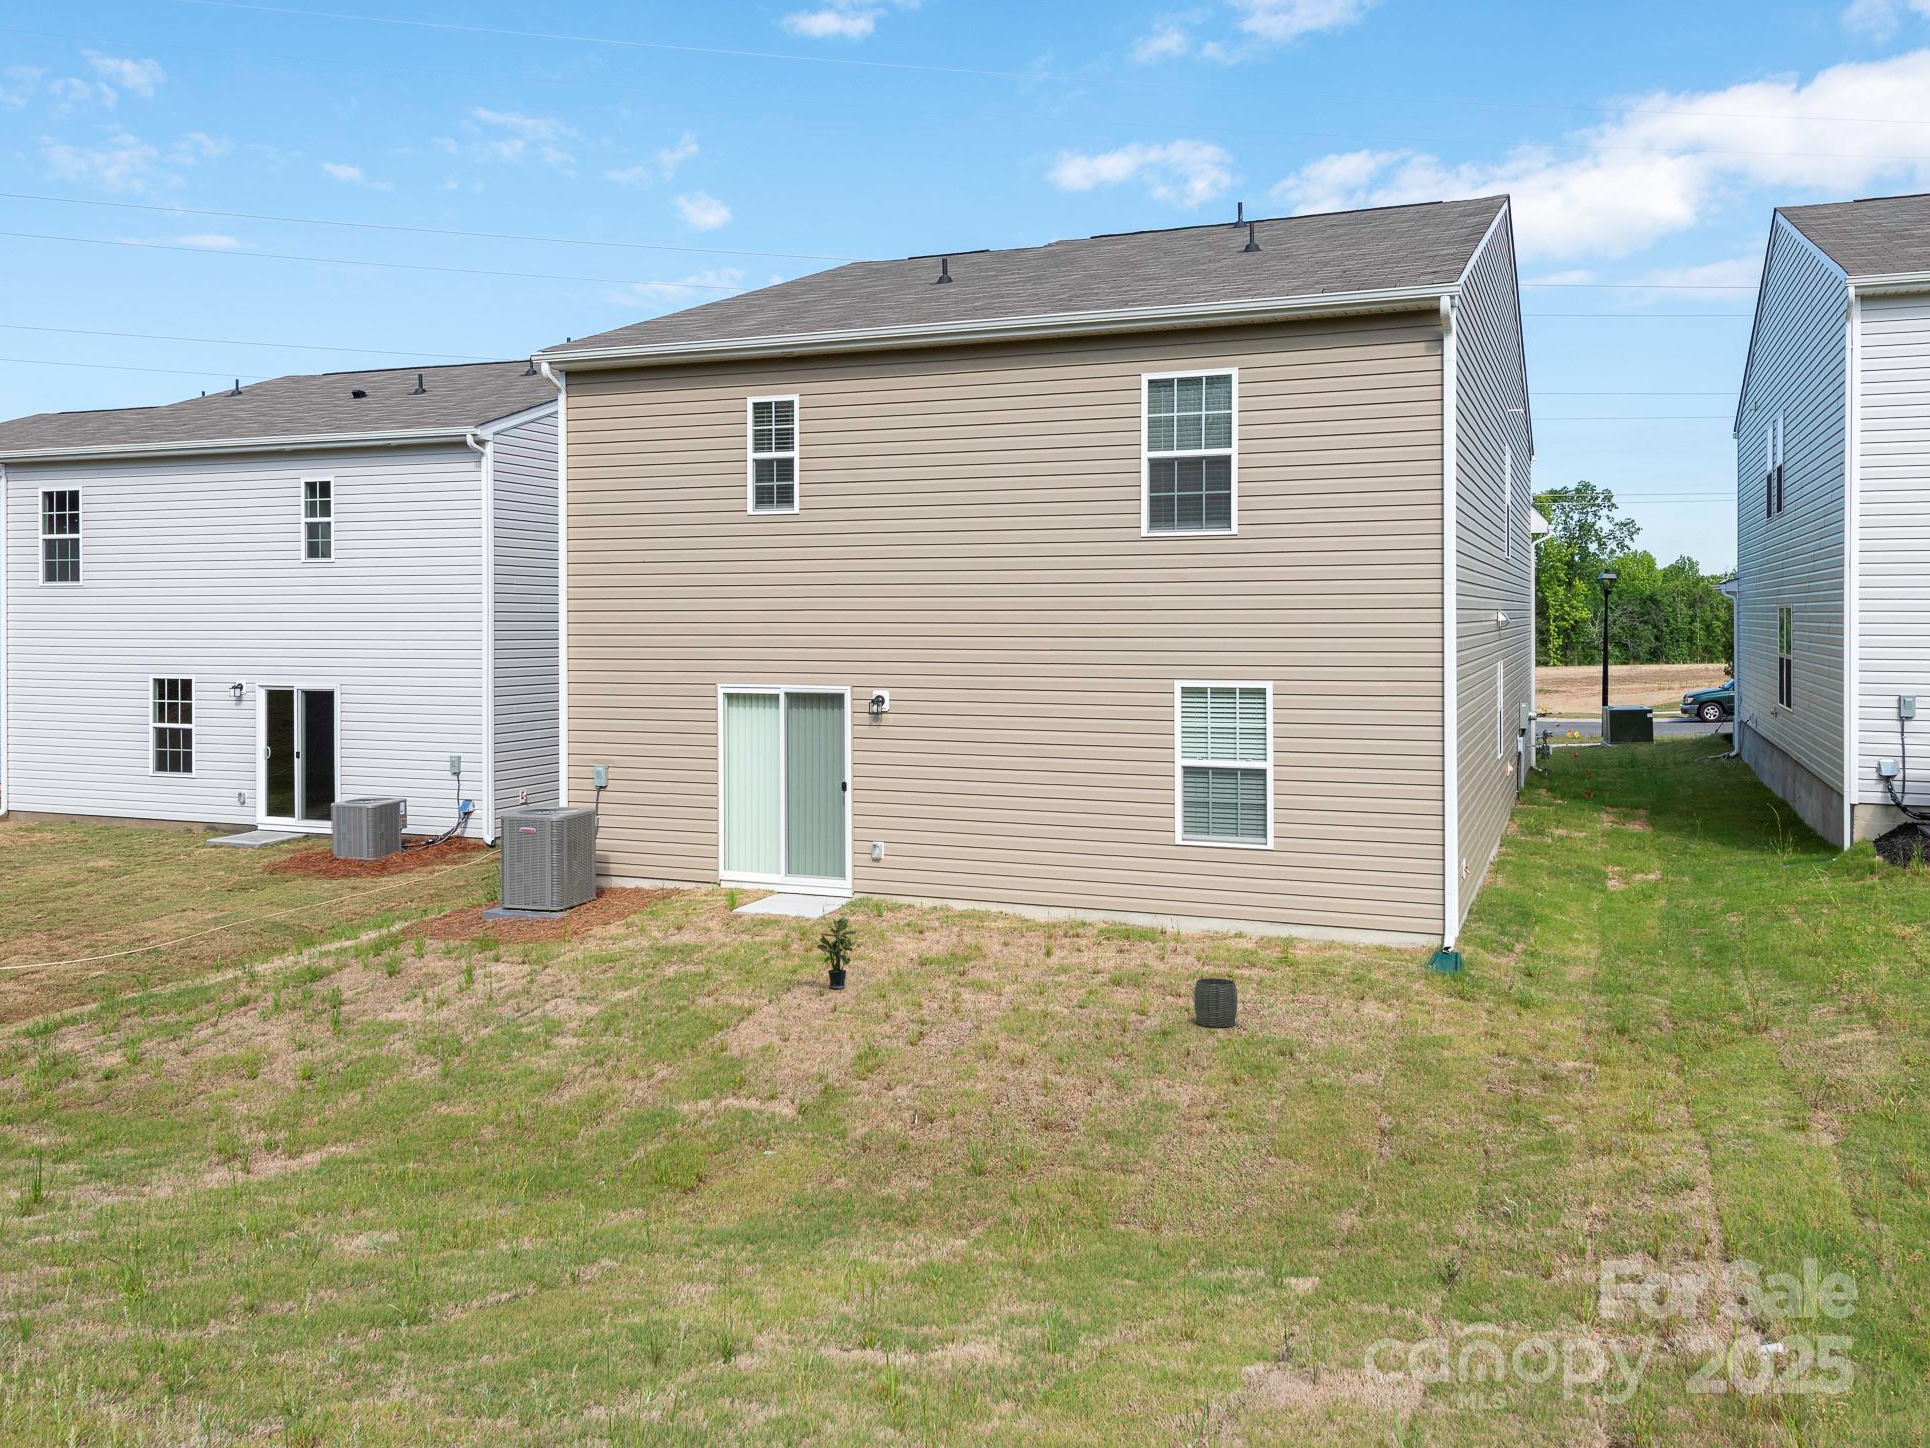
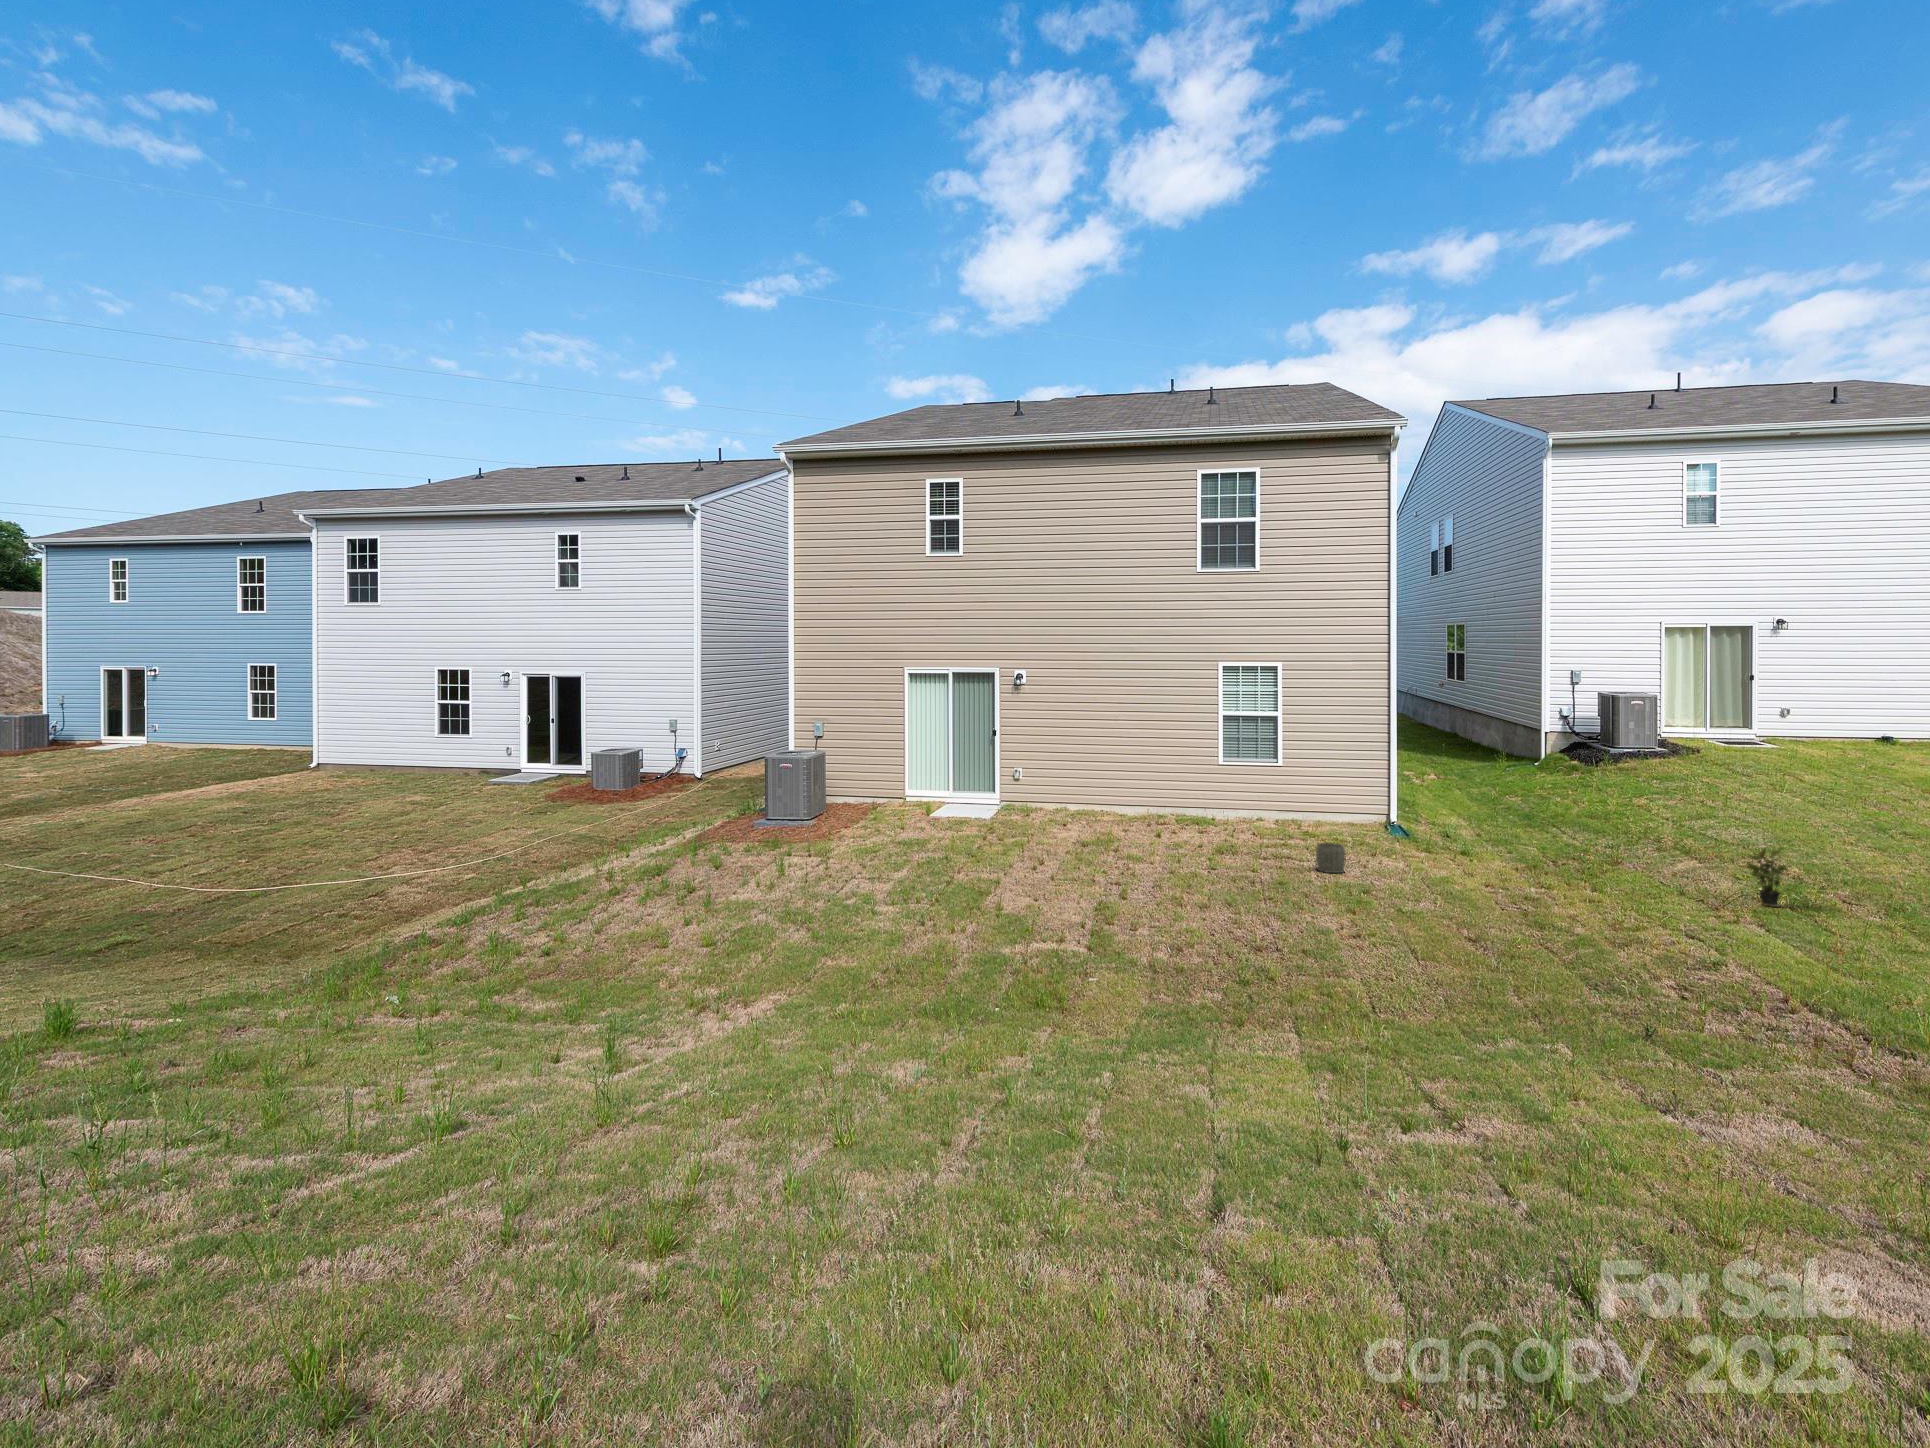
potted plant: present [817,917,856,989] -> present [1746,848,1789,907]

